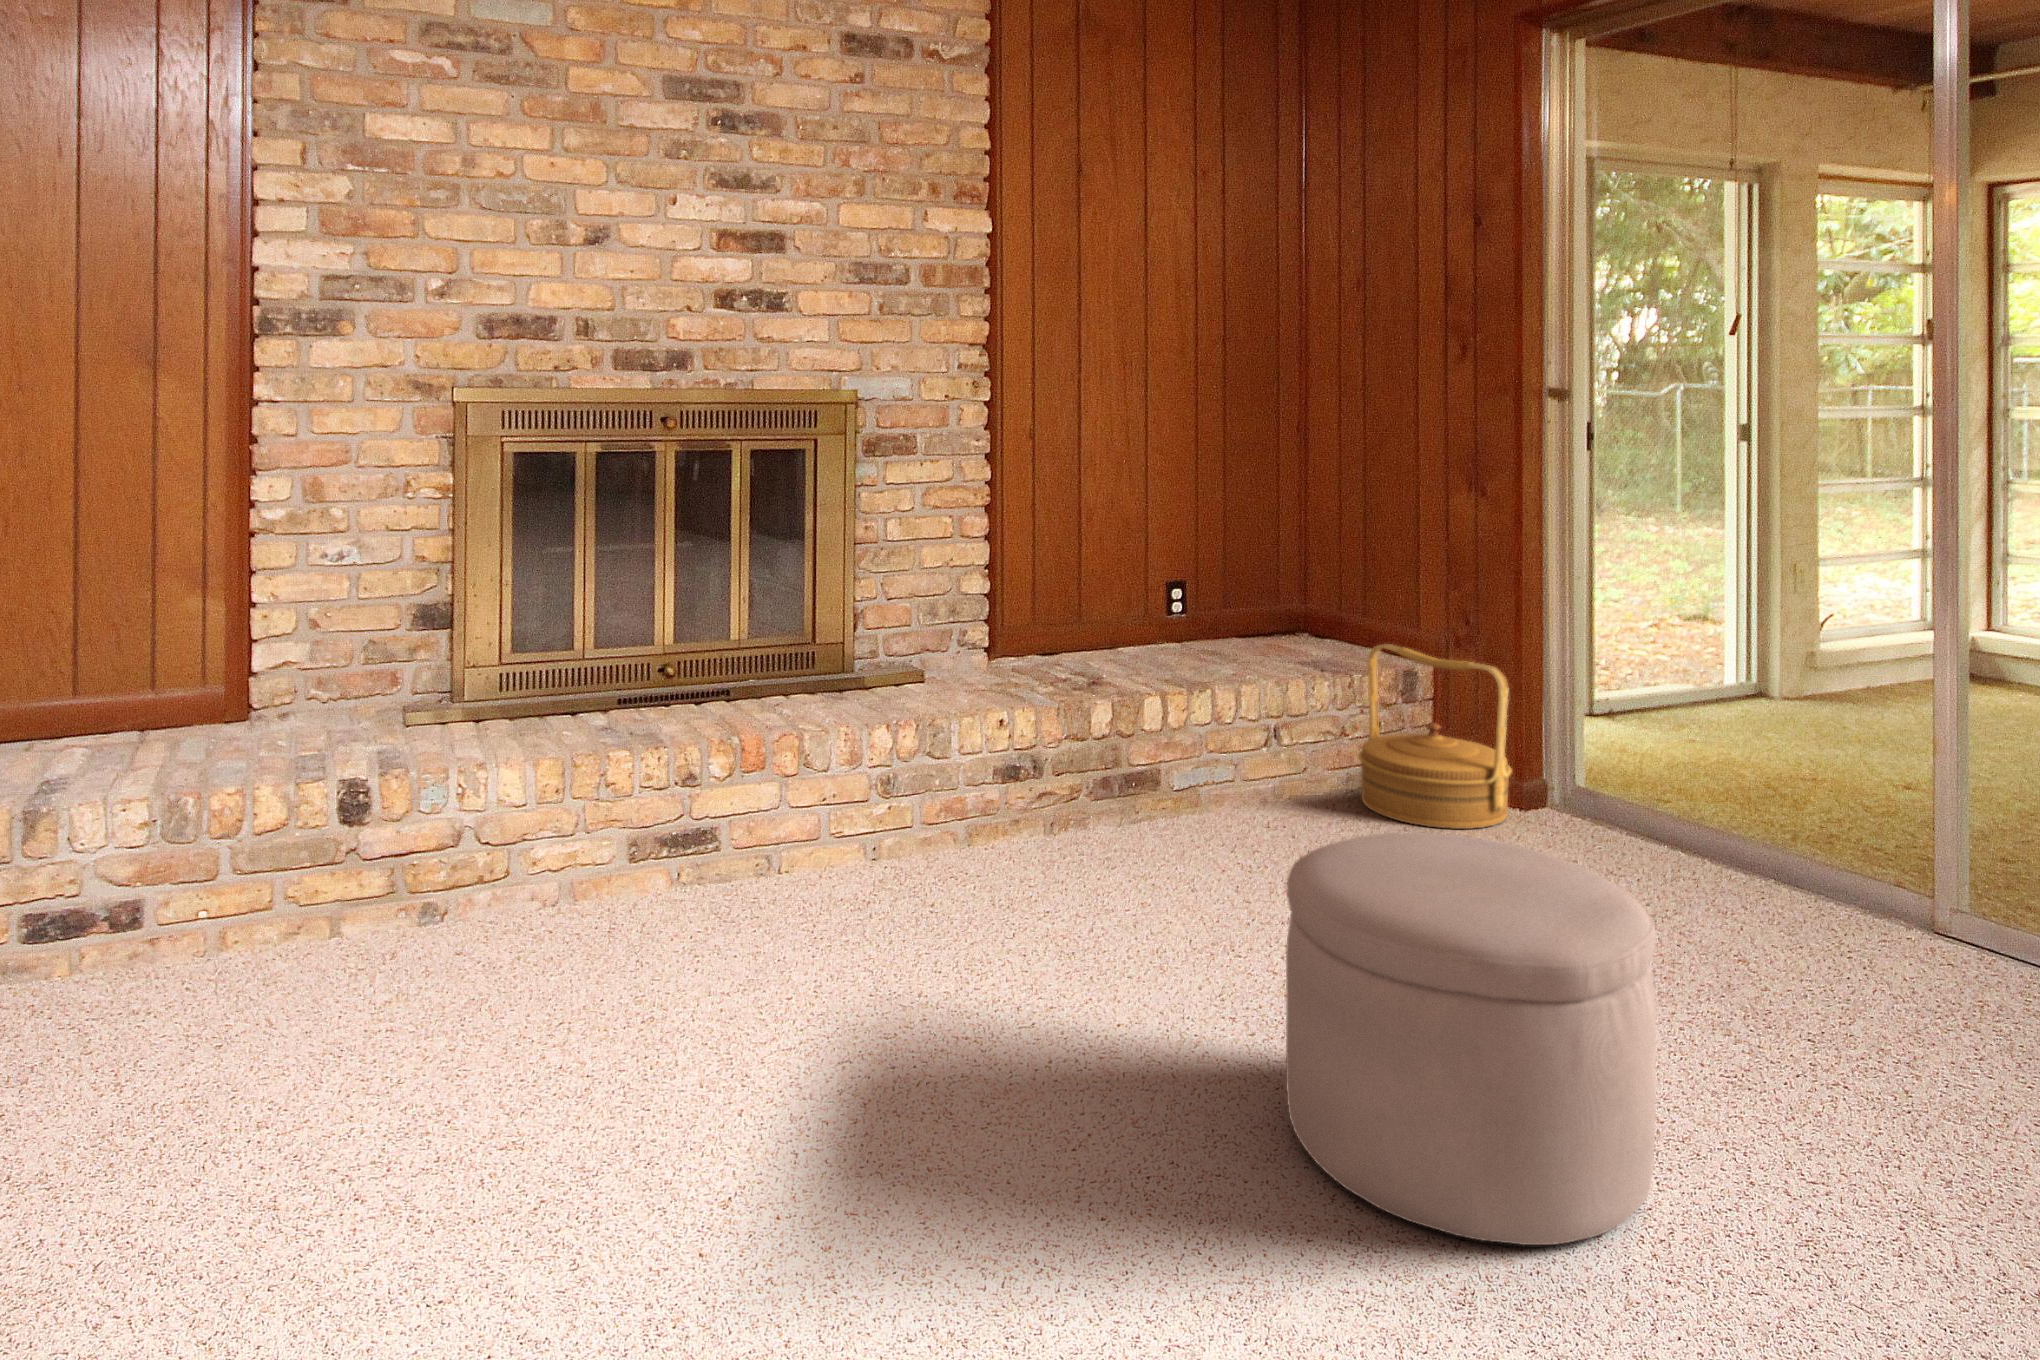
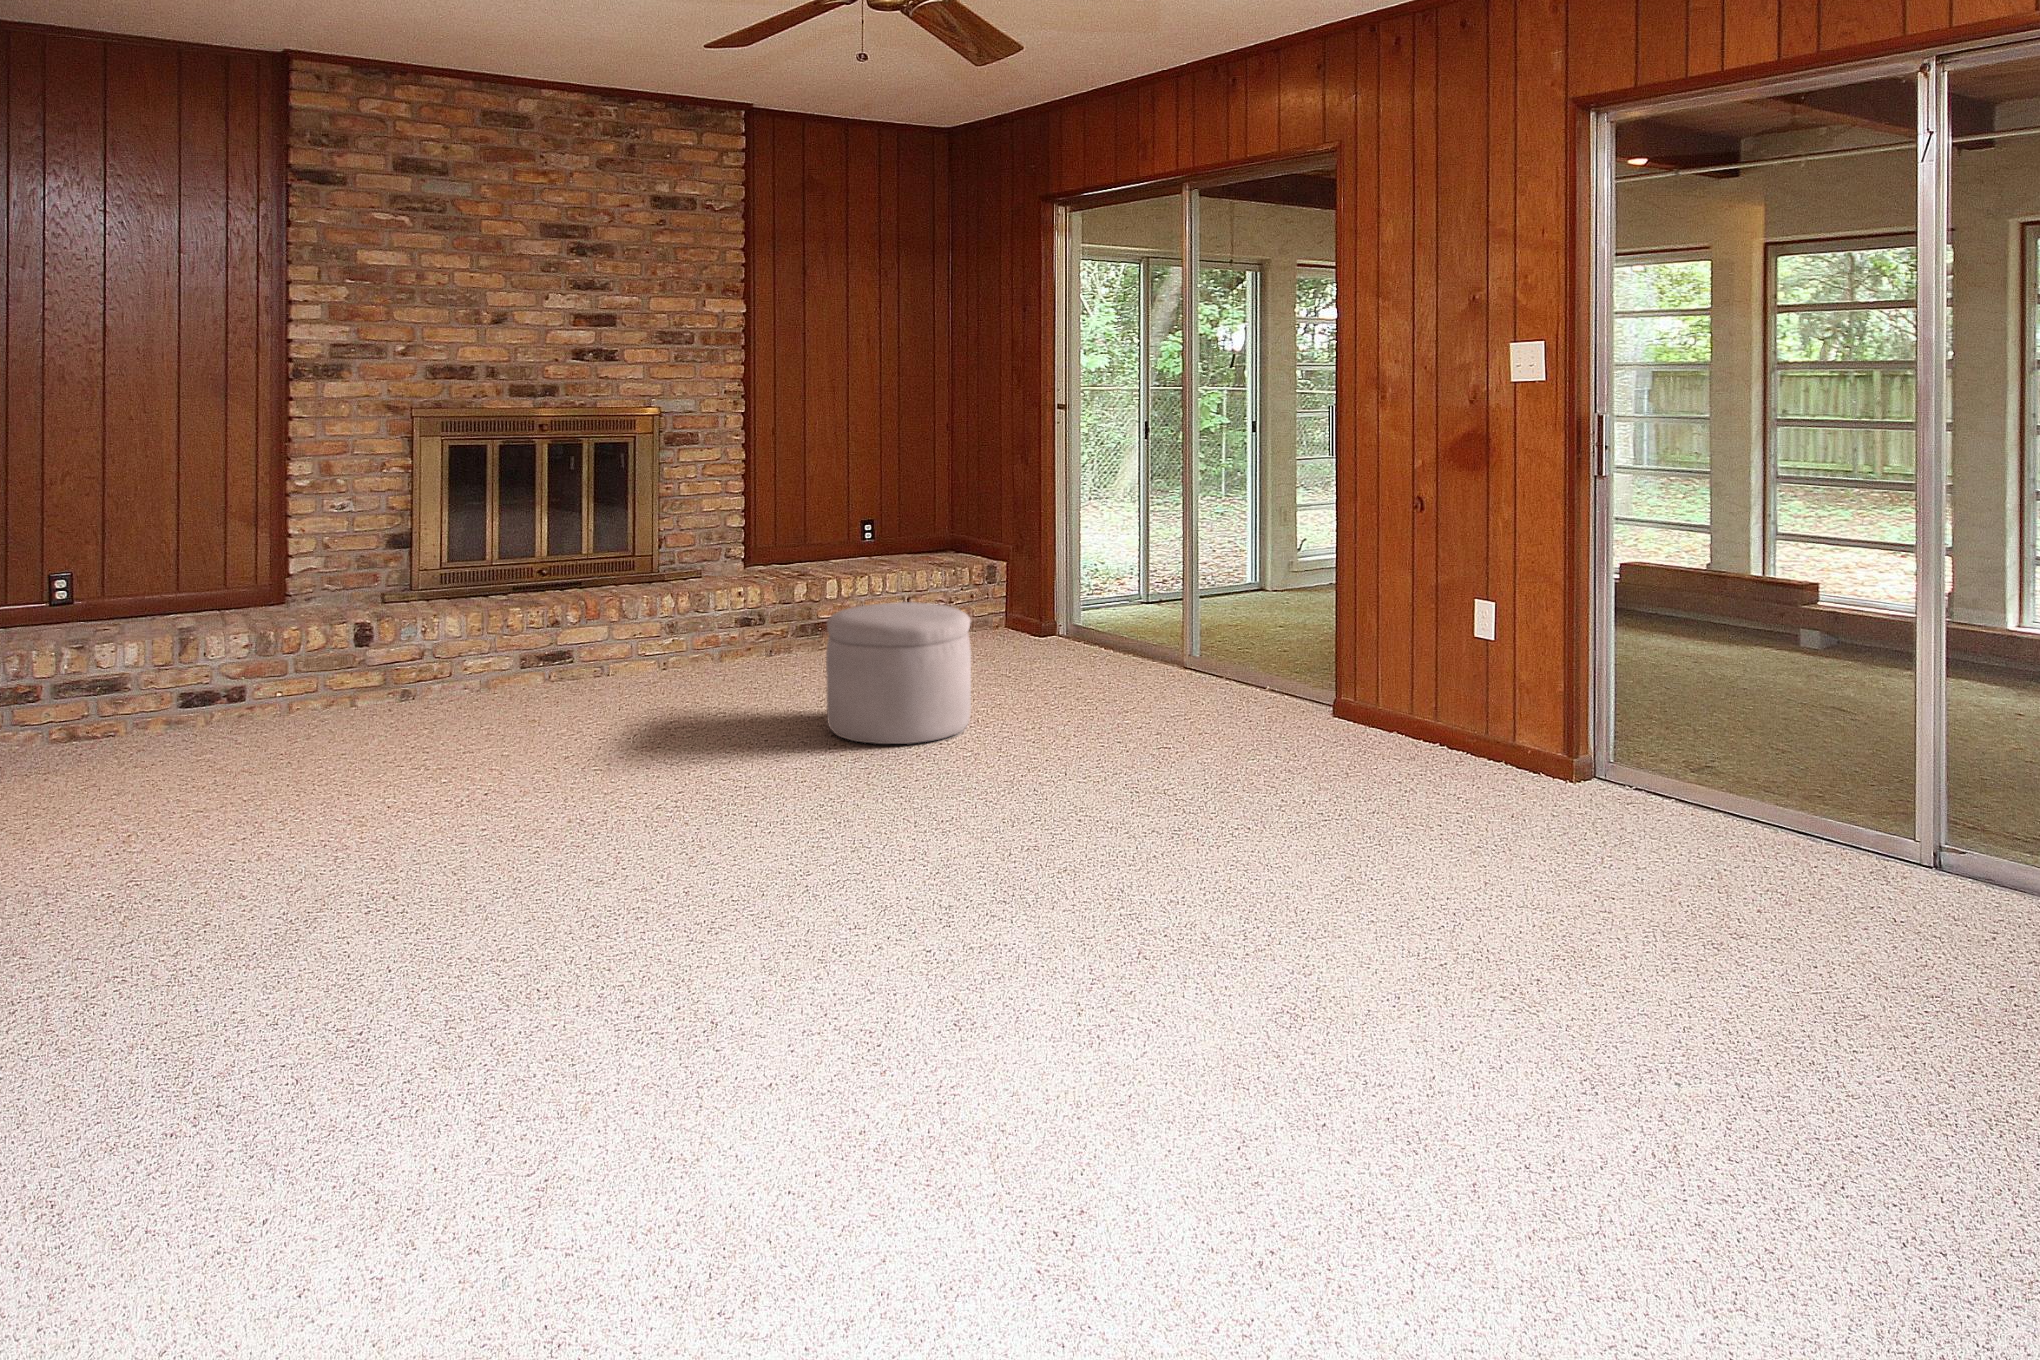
woven basket: present [1358,644,1512,829] -> none [951,548,1030,643]

